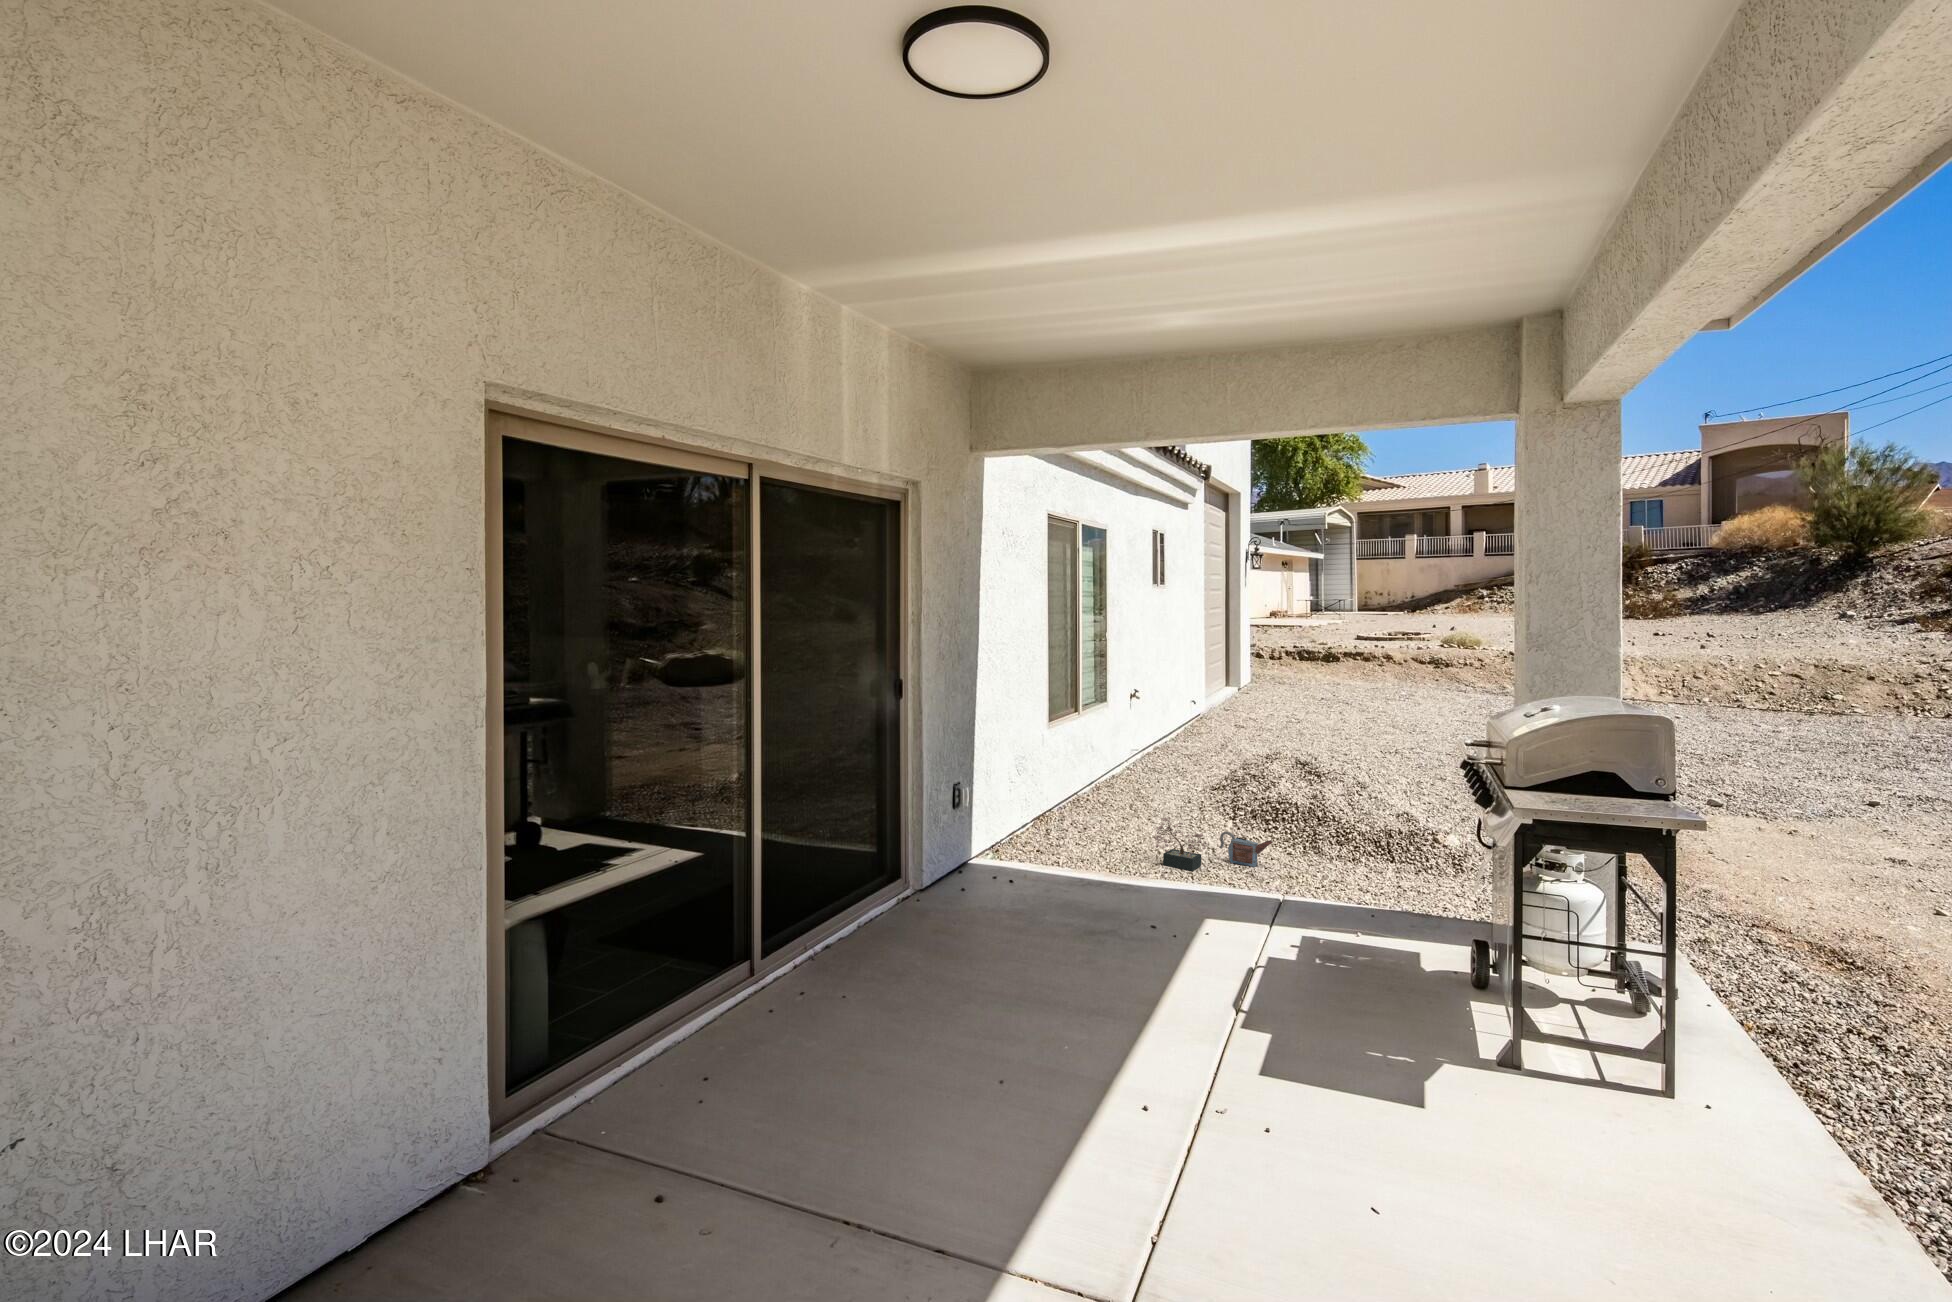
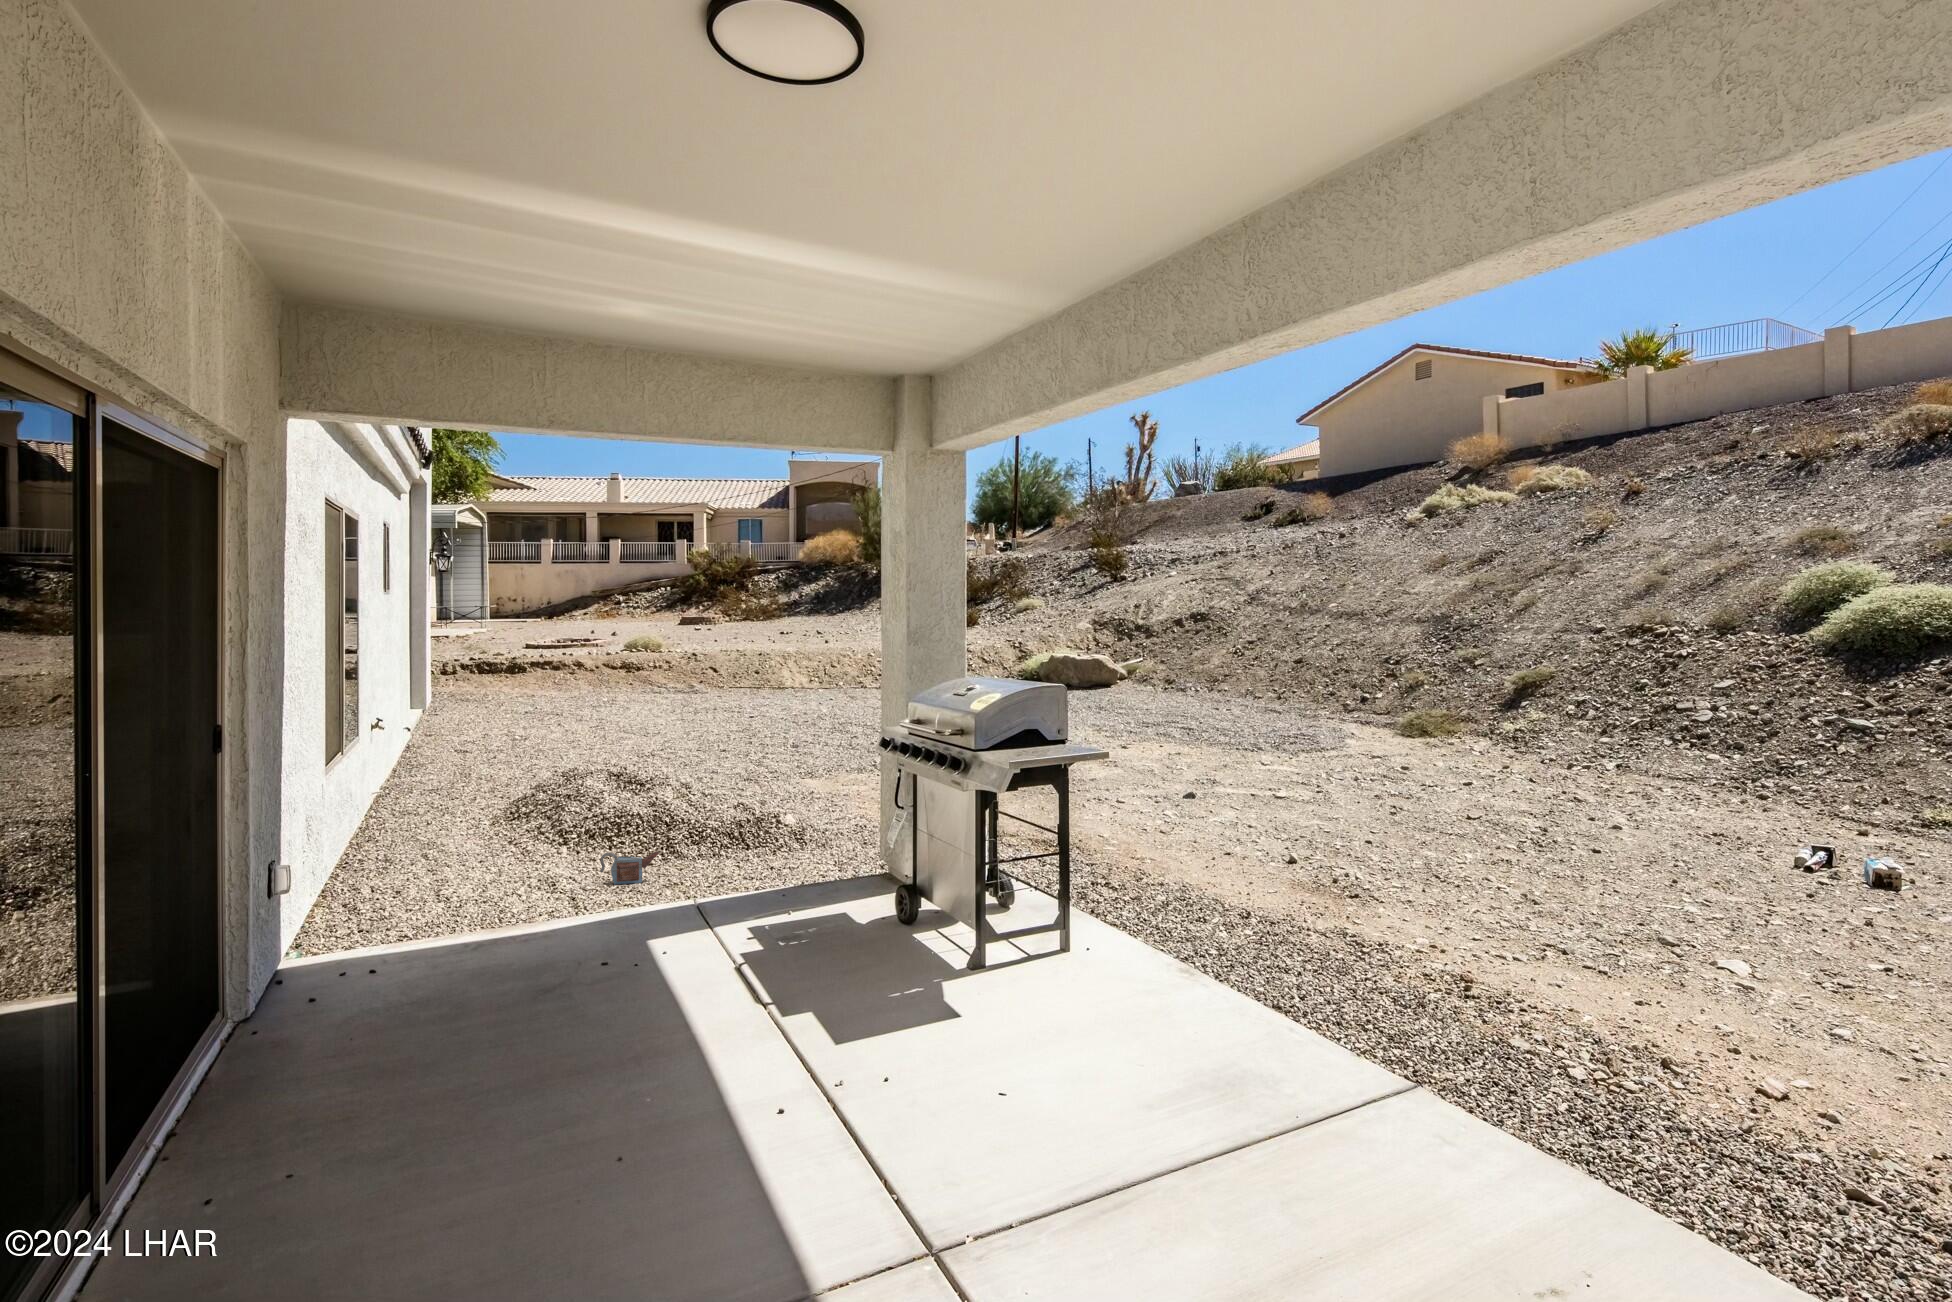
decorative plant: present [1153,817,1208,871] -> none [534,849,600,904]

